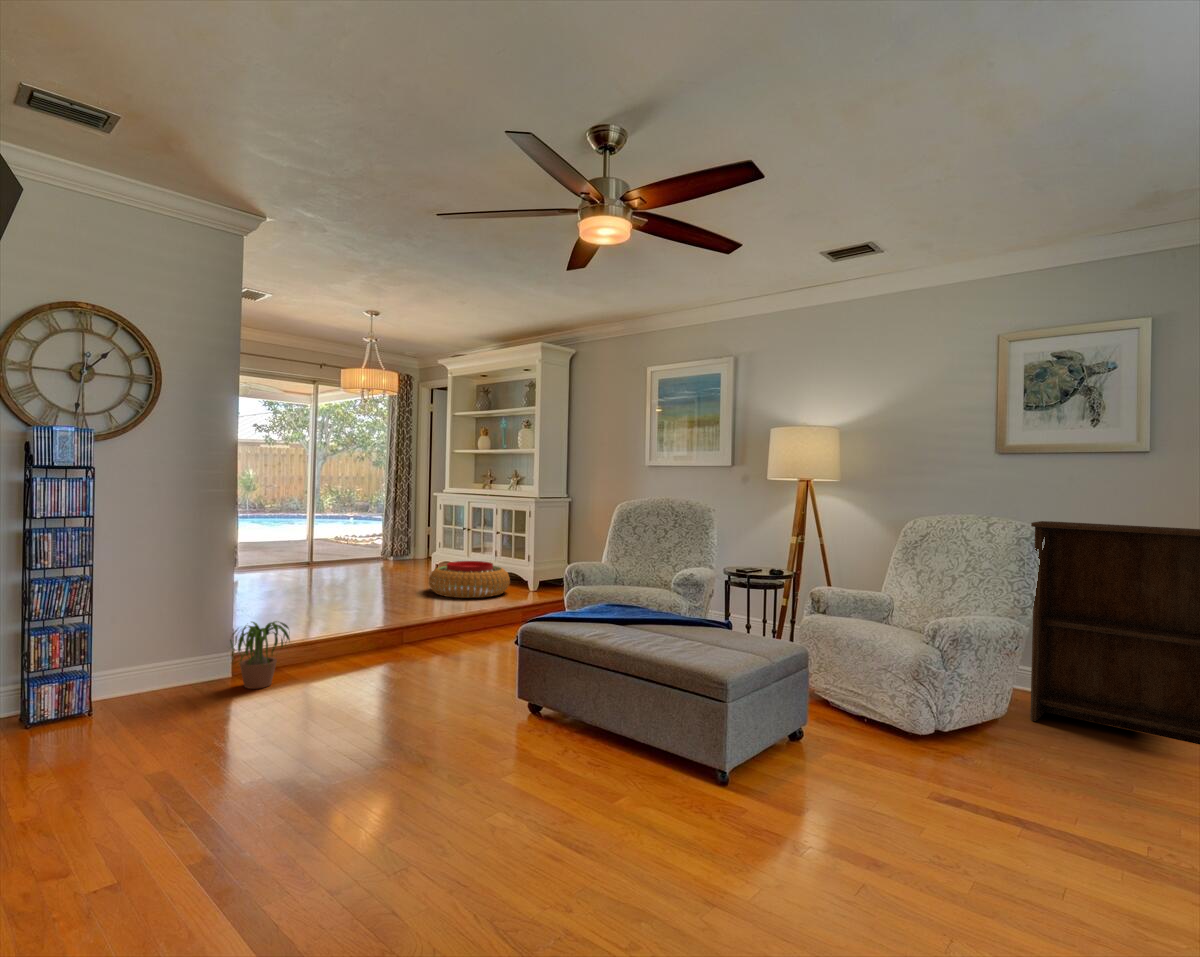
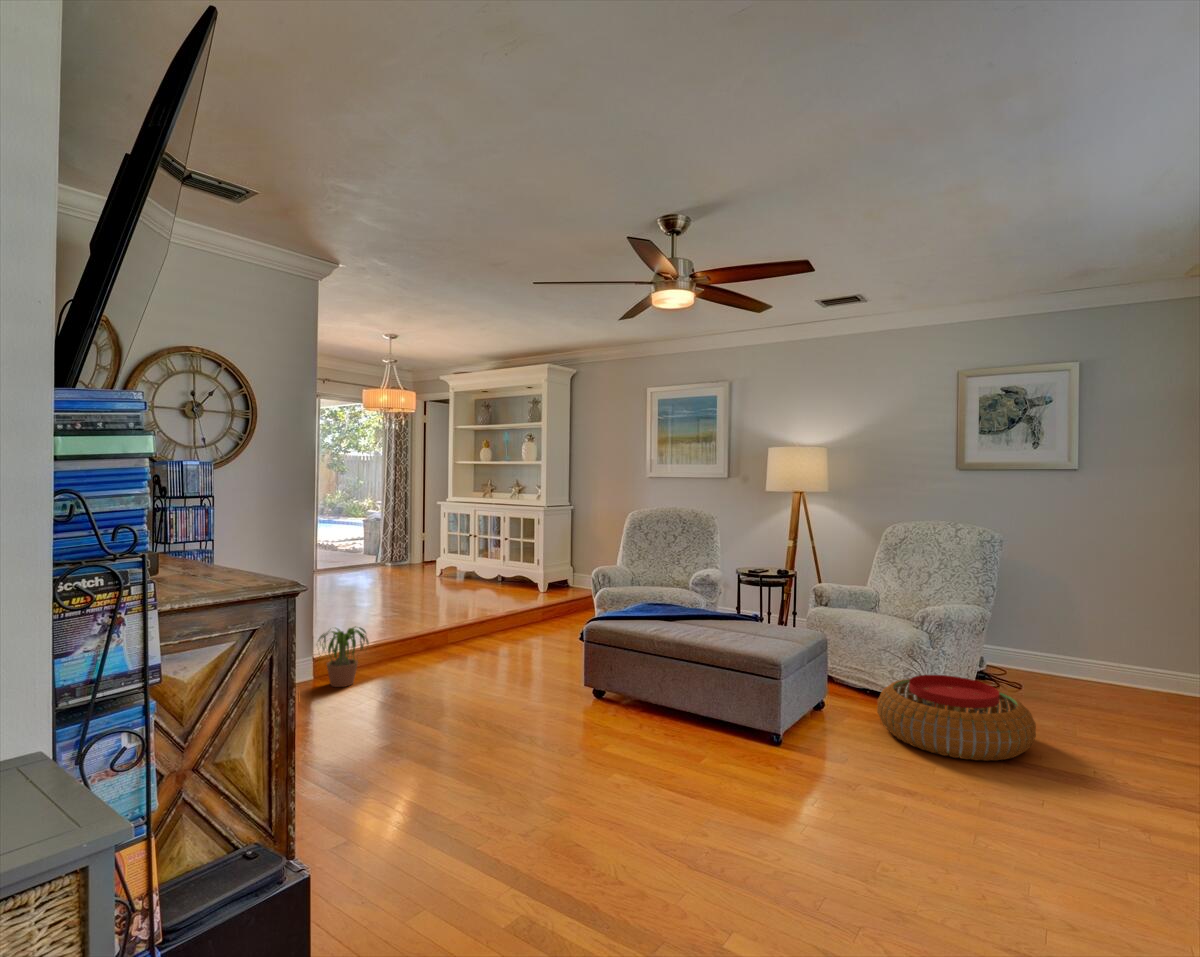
bookshelf: present [1030,521,1200,745] -> none [992,526,1153,714]
pouf: present [429,561,510,598] -> present [877,675,1036,761]

